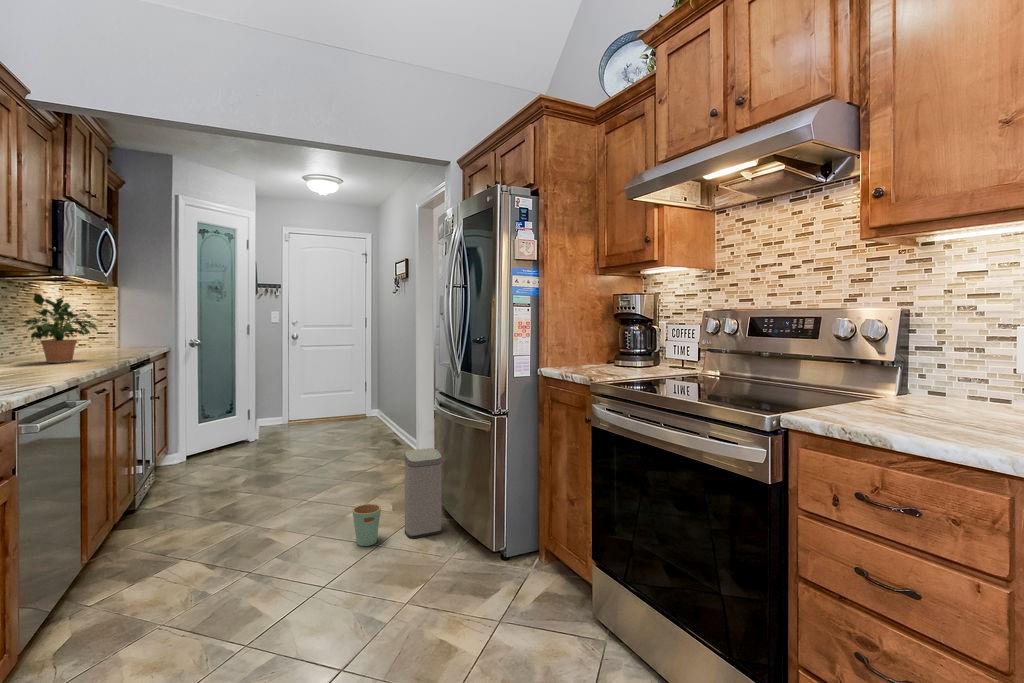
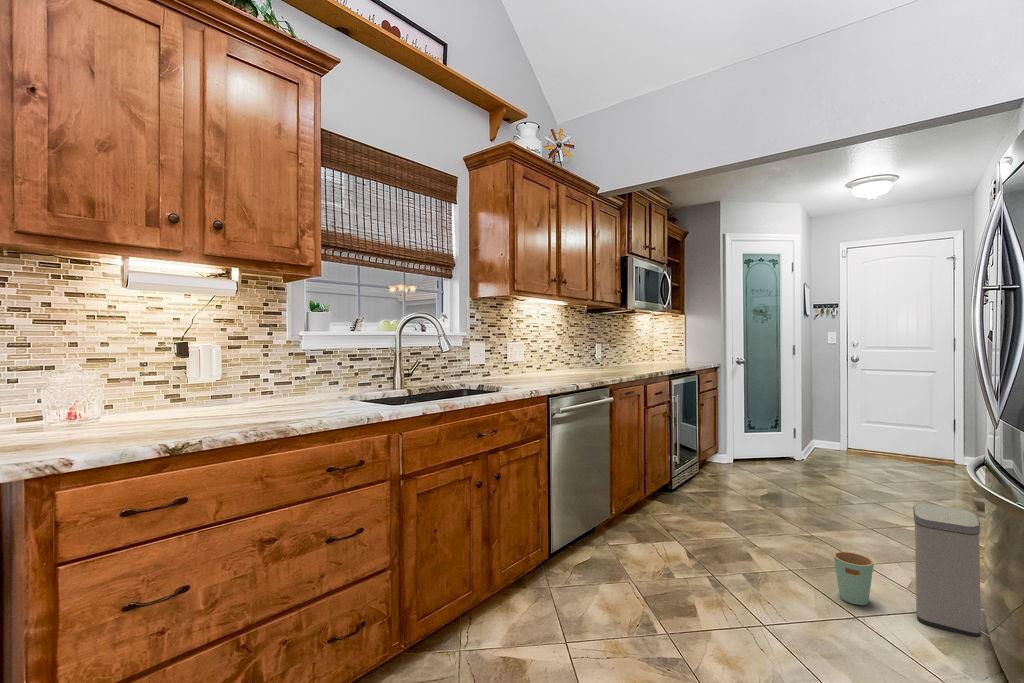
potted plant: present [23,294,102,363] -> none [601,323,653,371]

